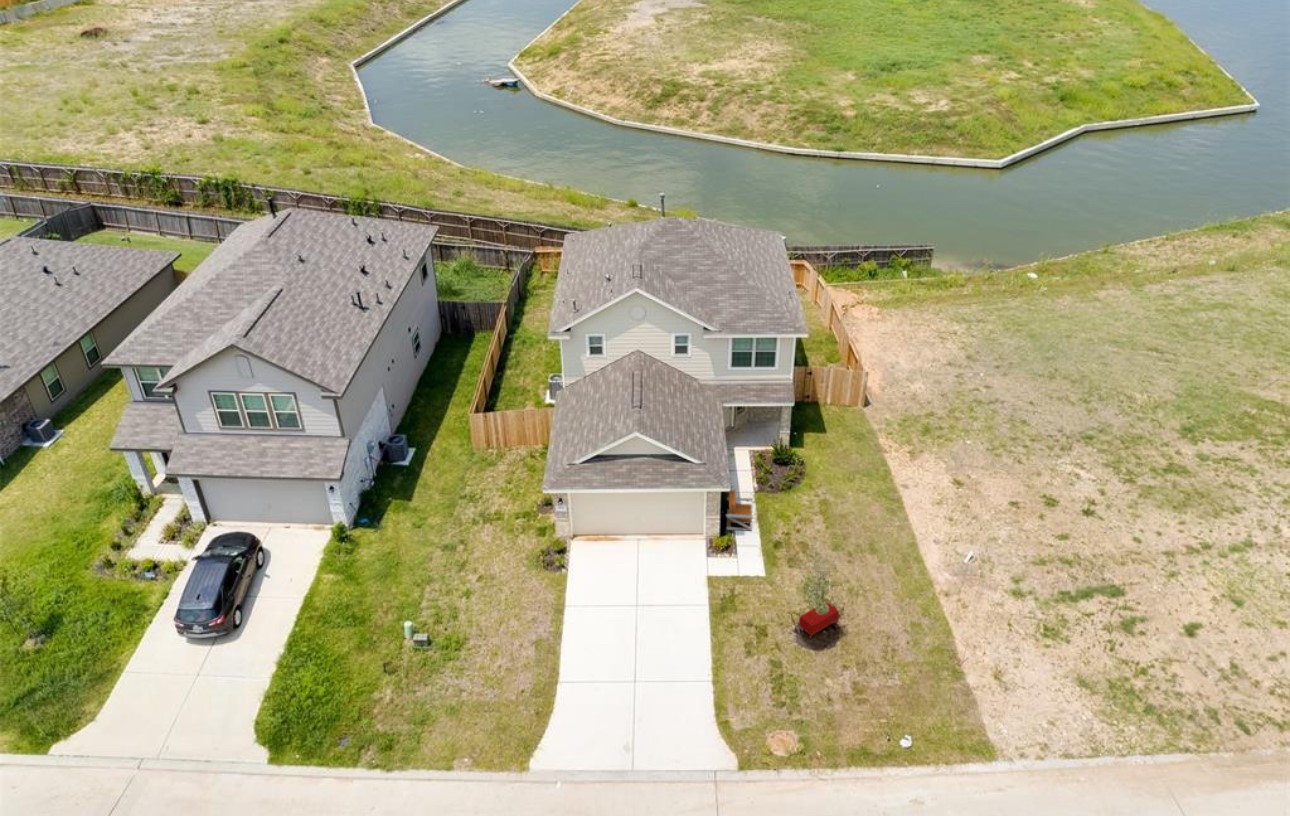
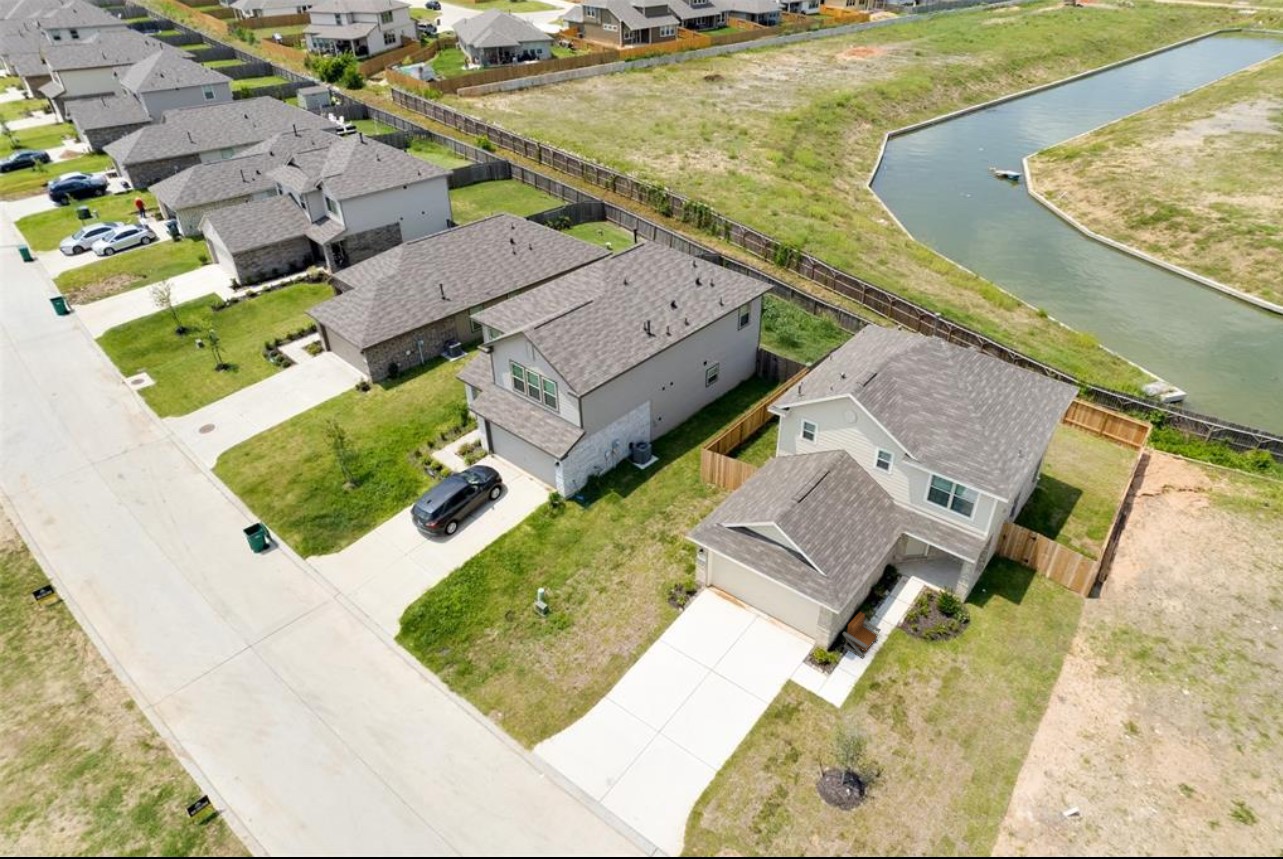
bench: present [799,602,839,638] -> none [831,765,876,793]

